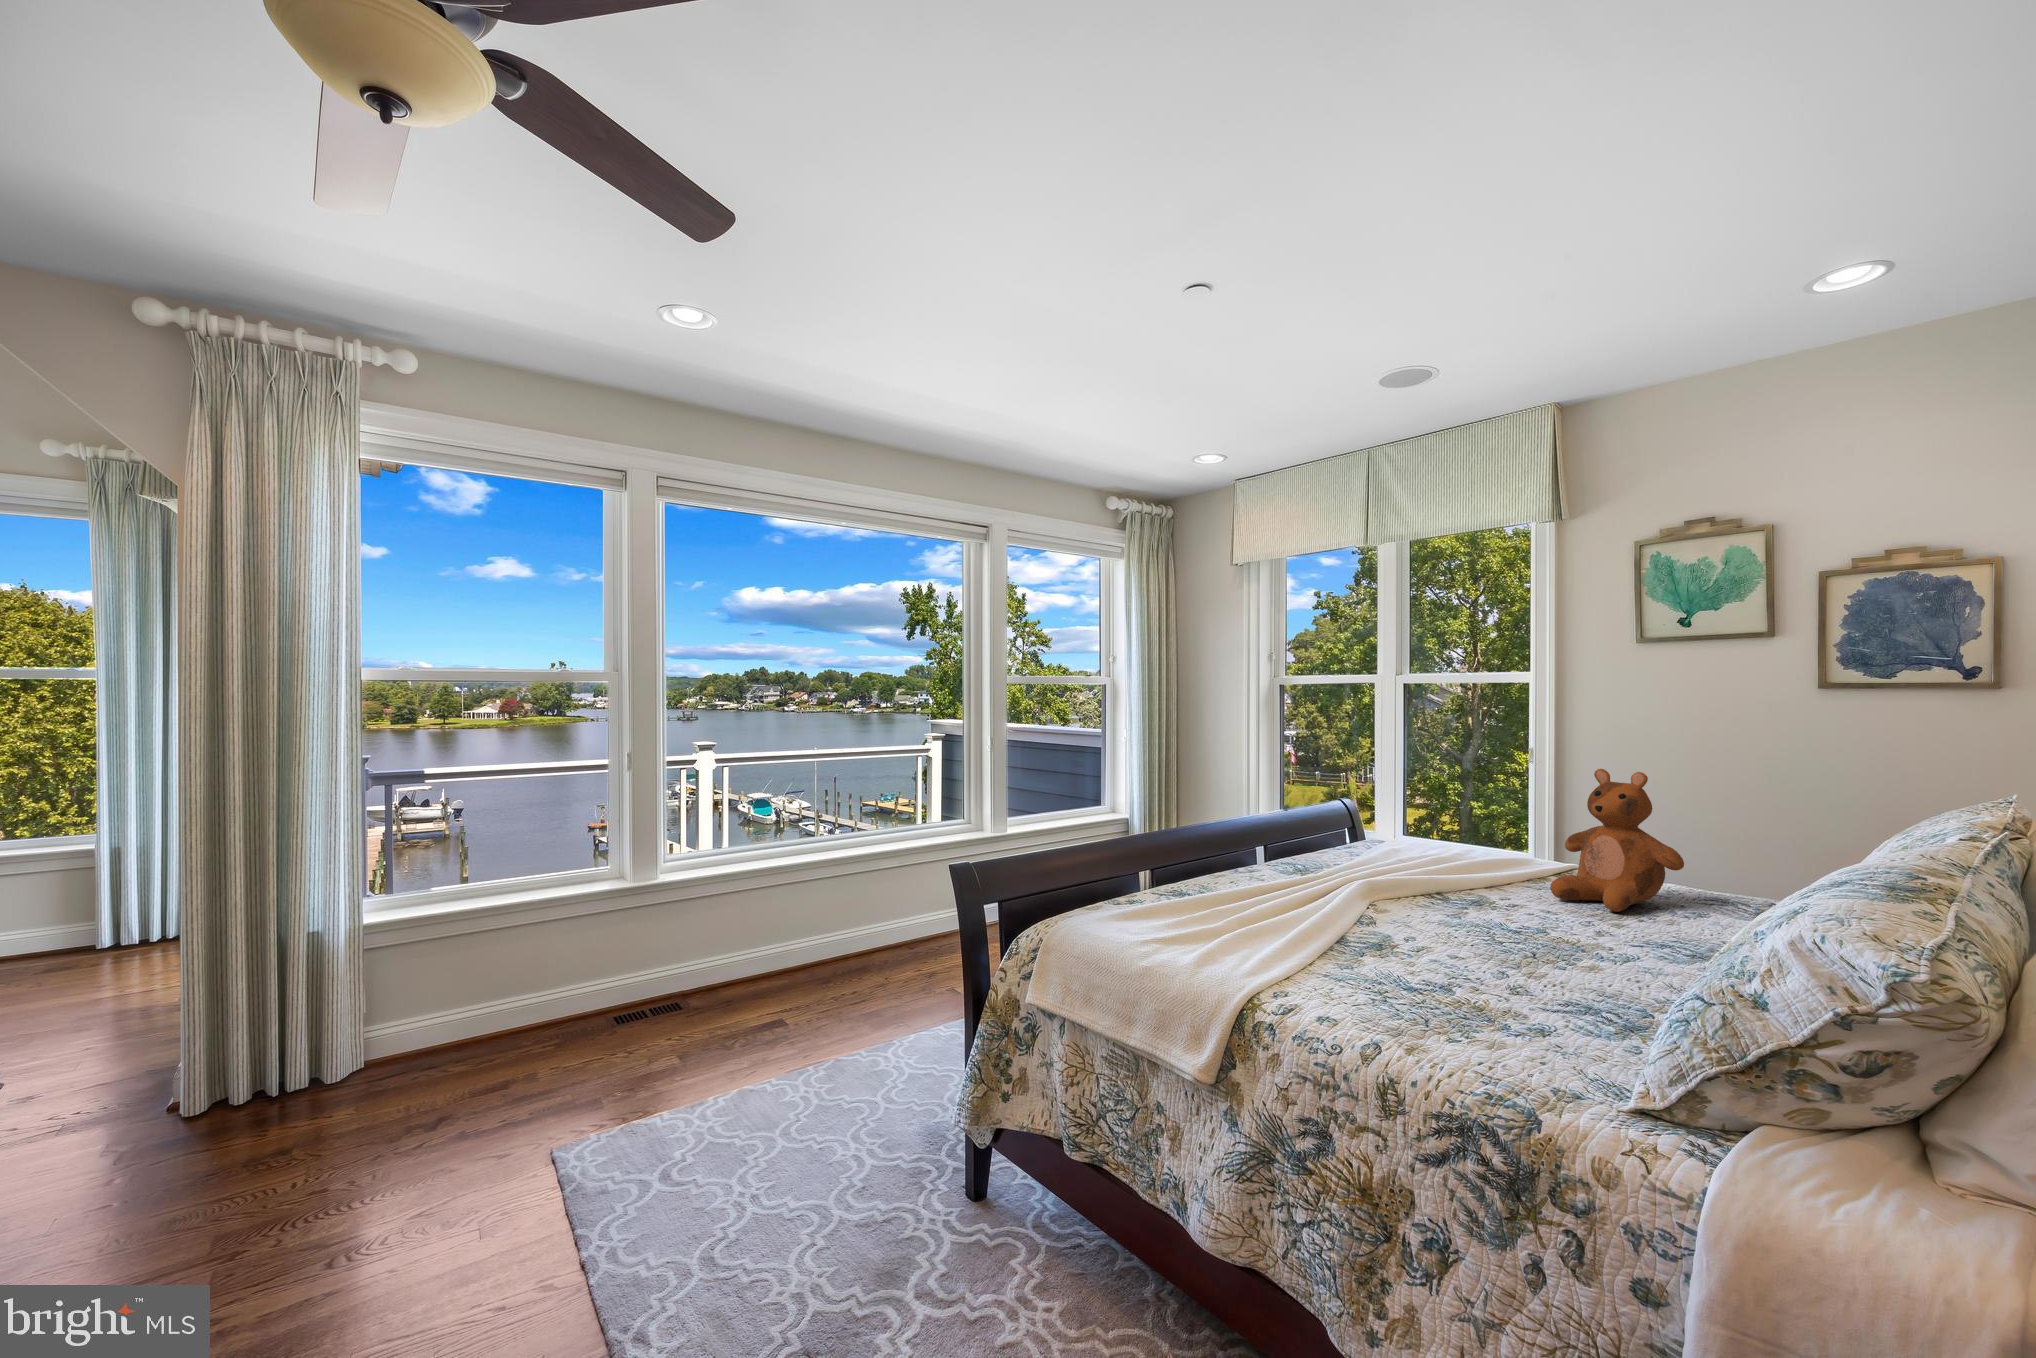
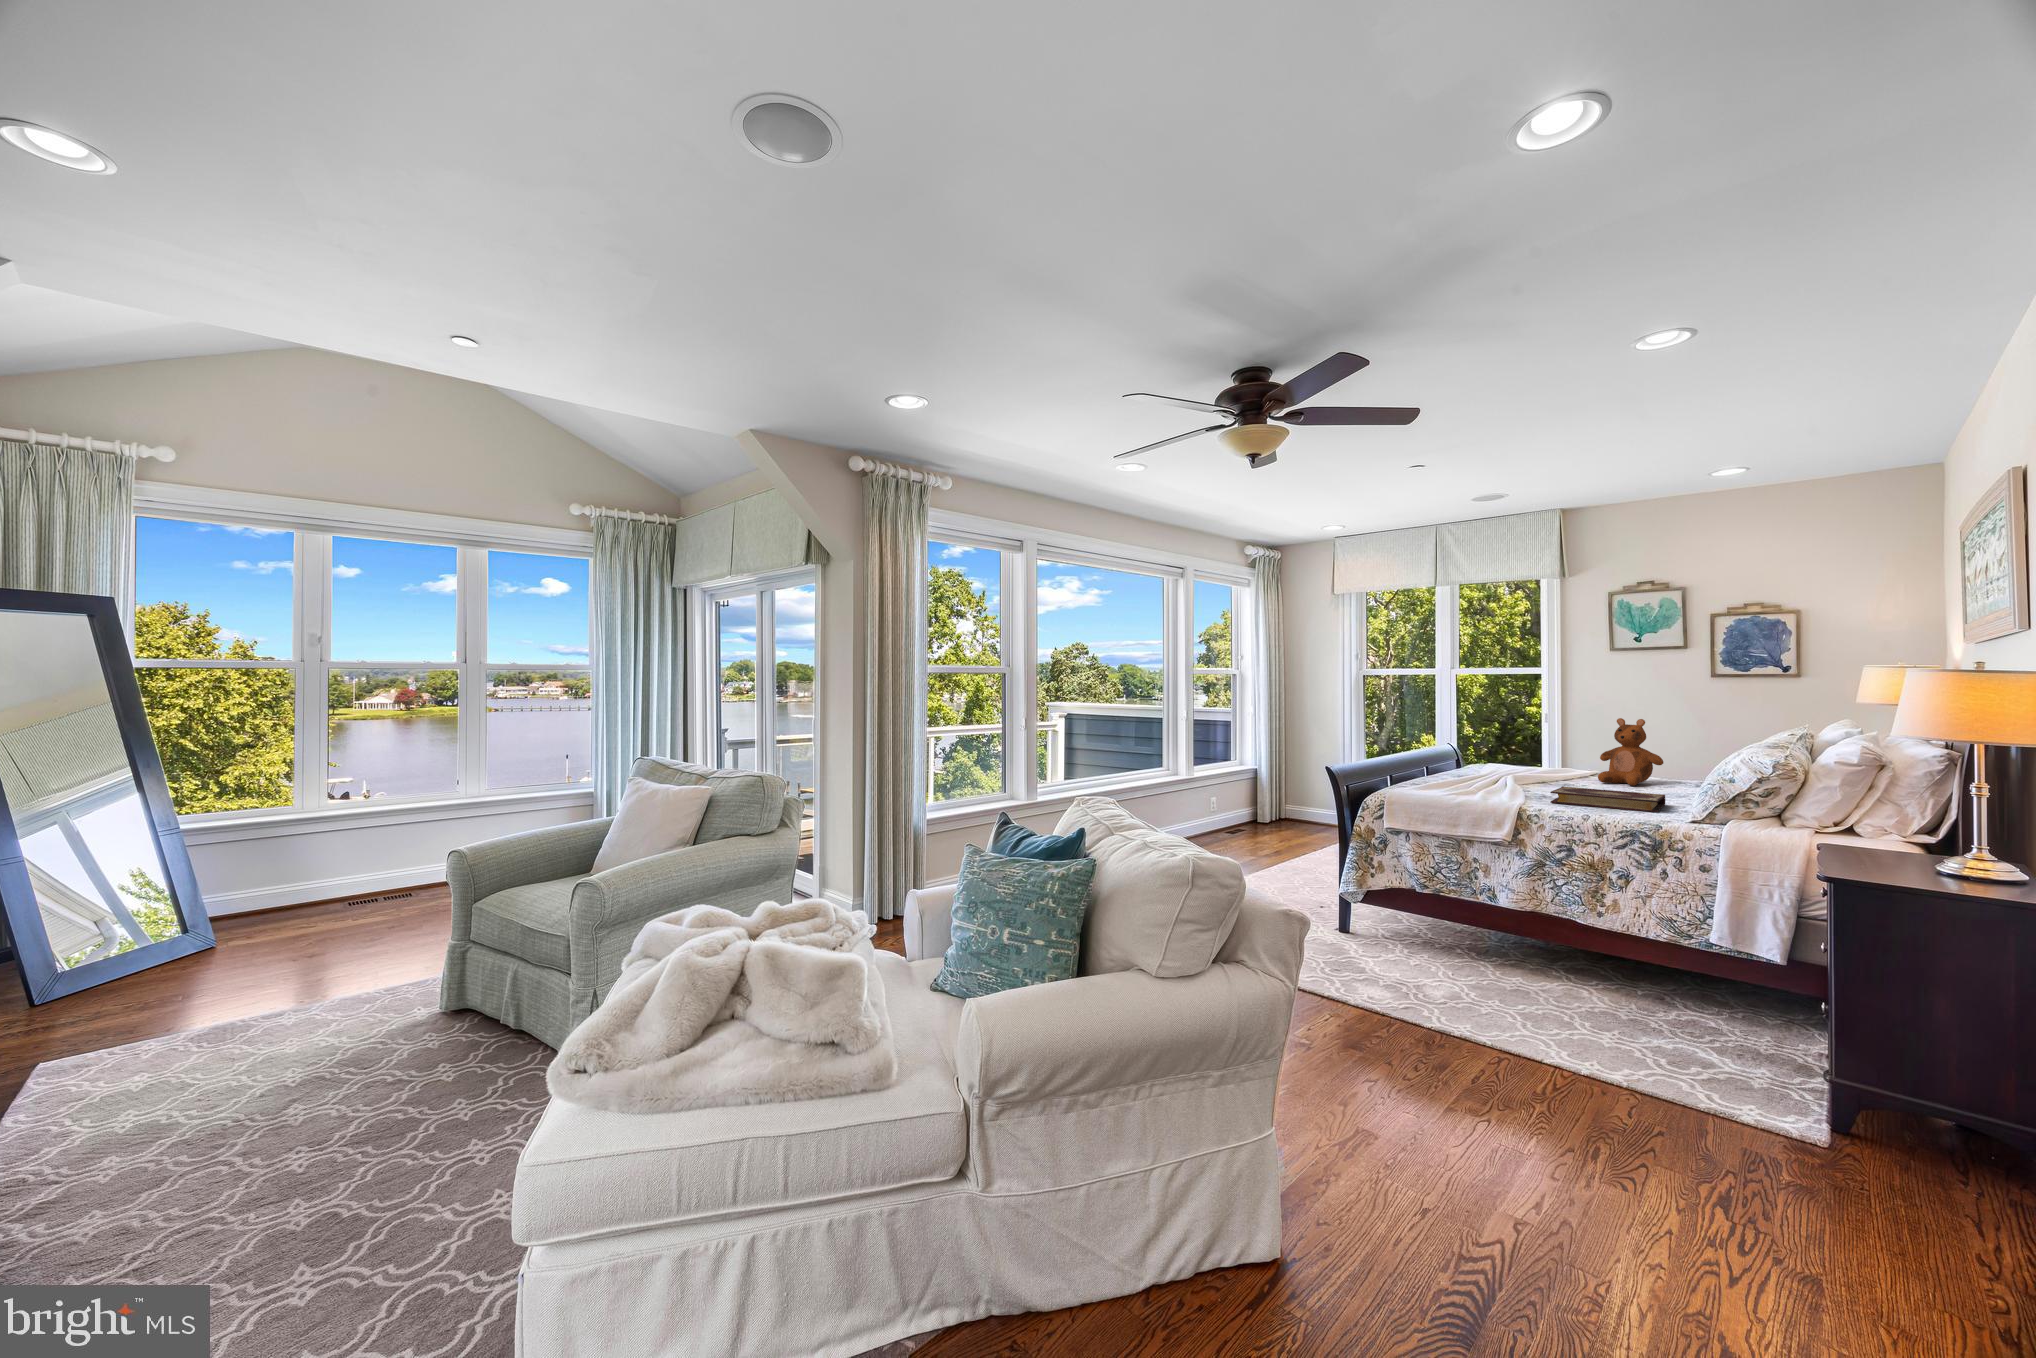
book: none [1354,926,1630,1038] -> present [1550,786,1665,813]

